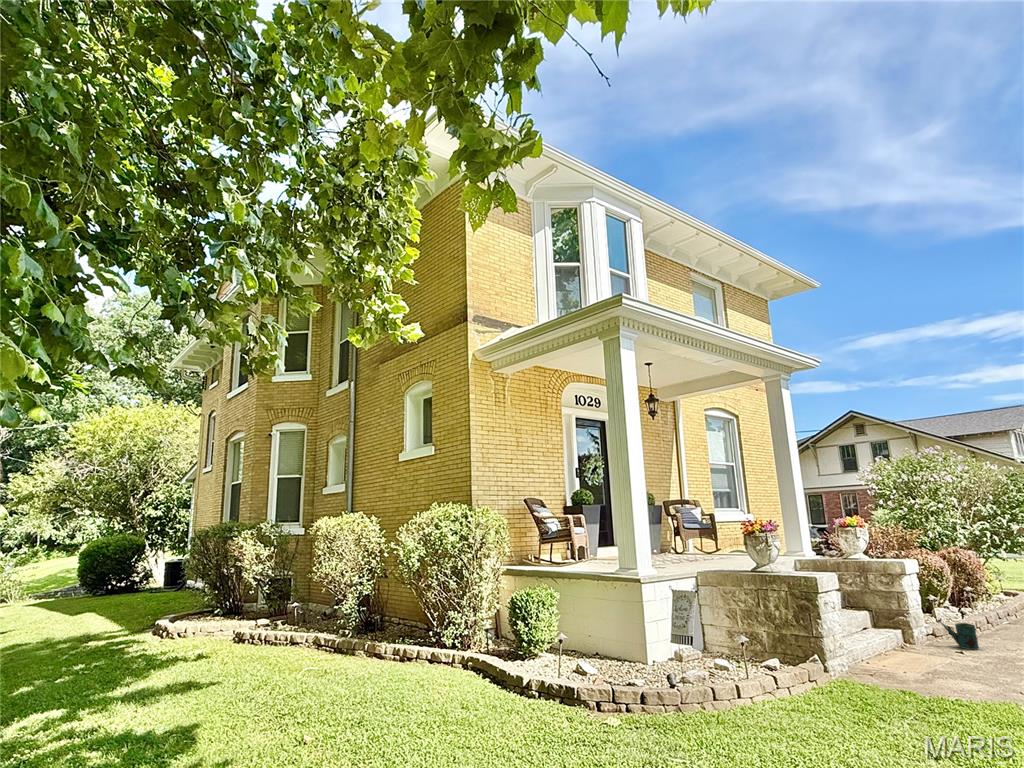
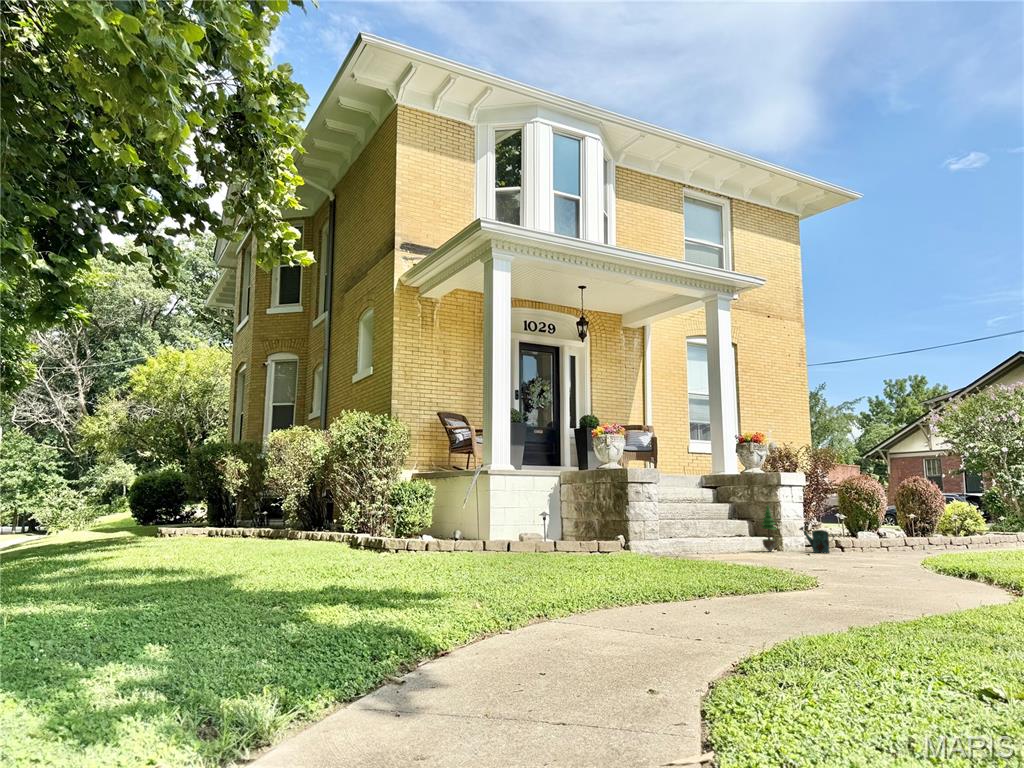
potted tree: none [901,597,923,649] -> present [761,505,777,551]

